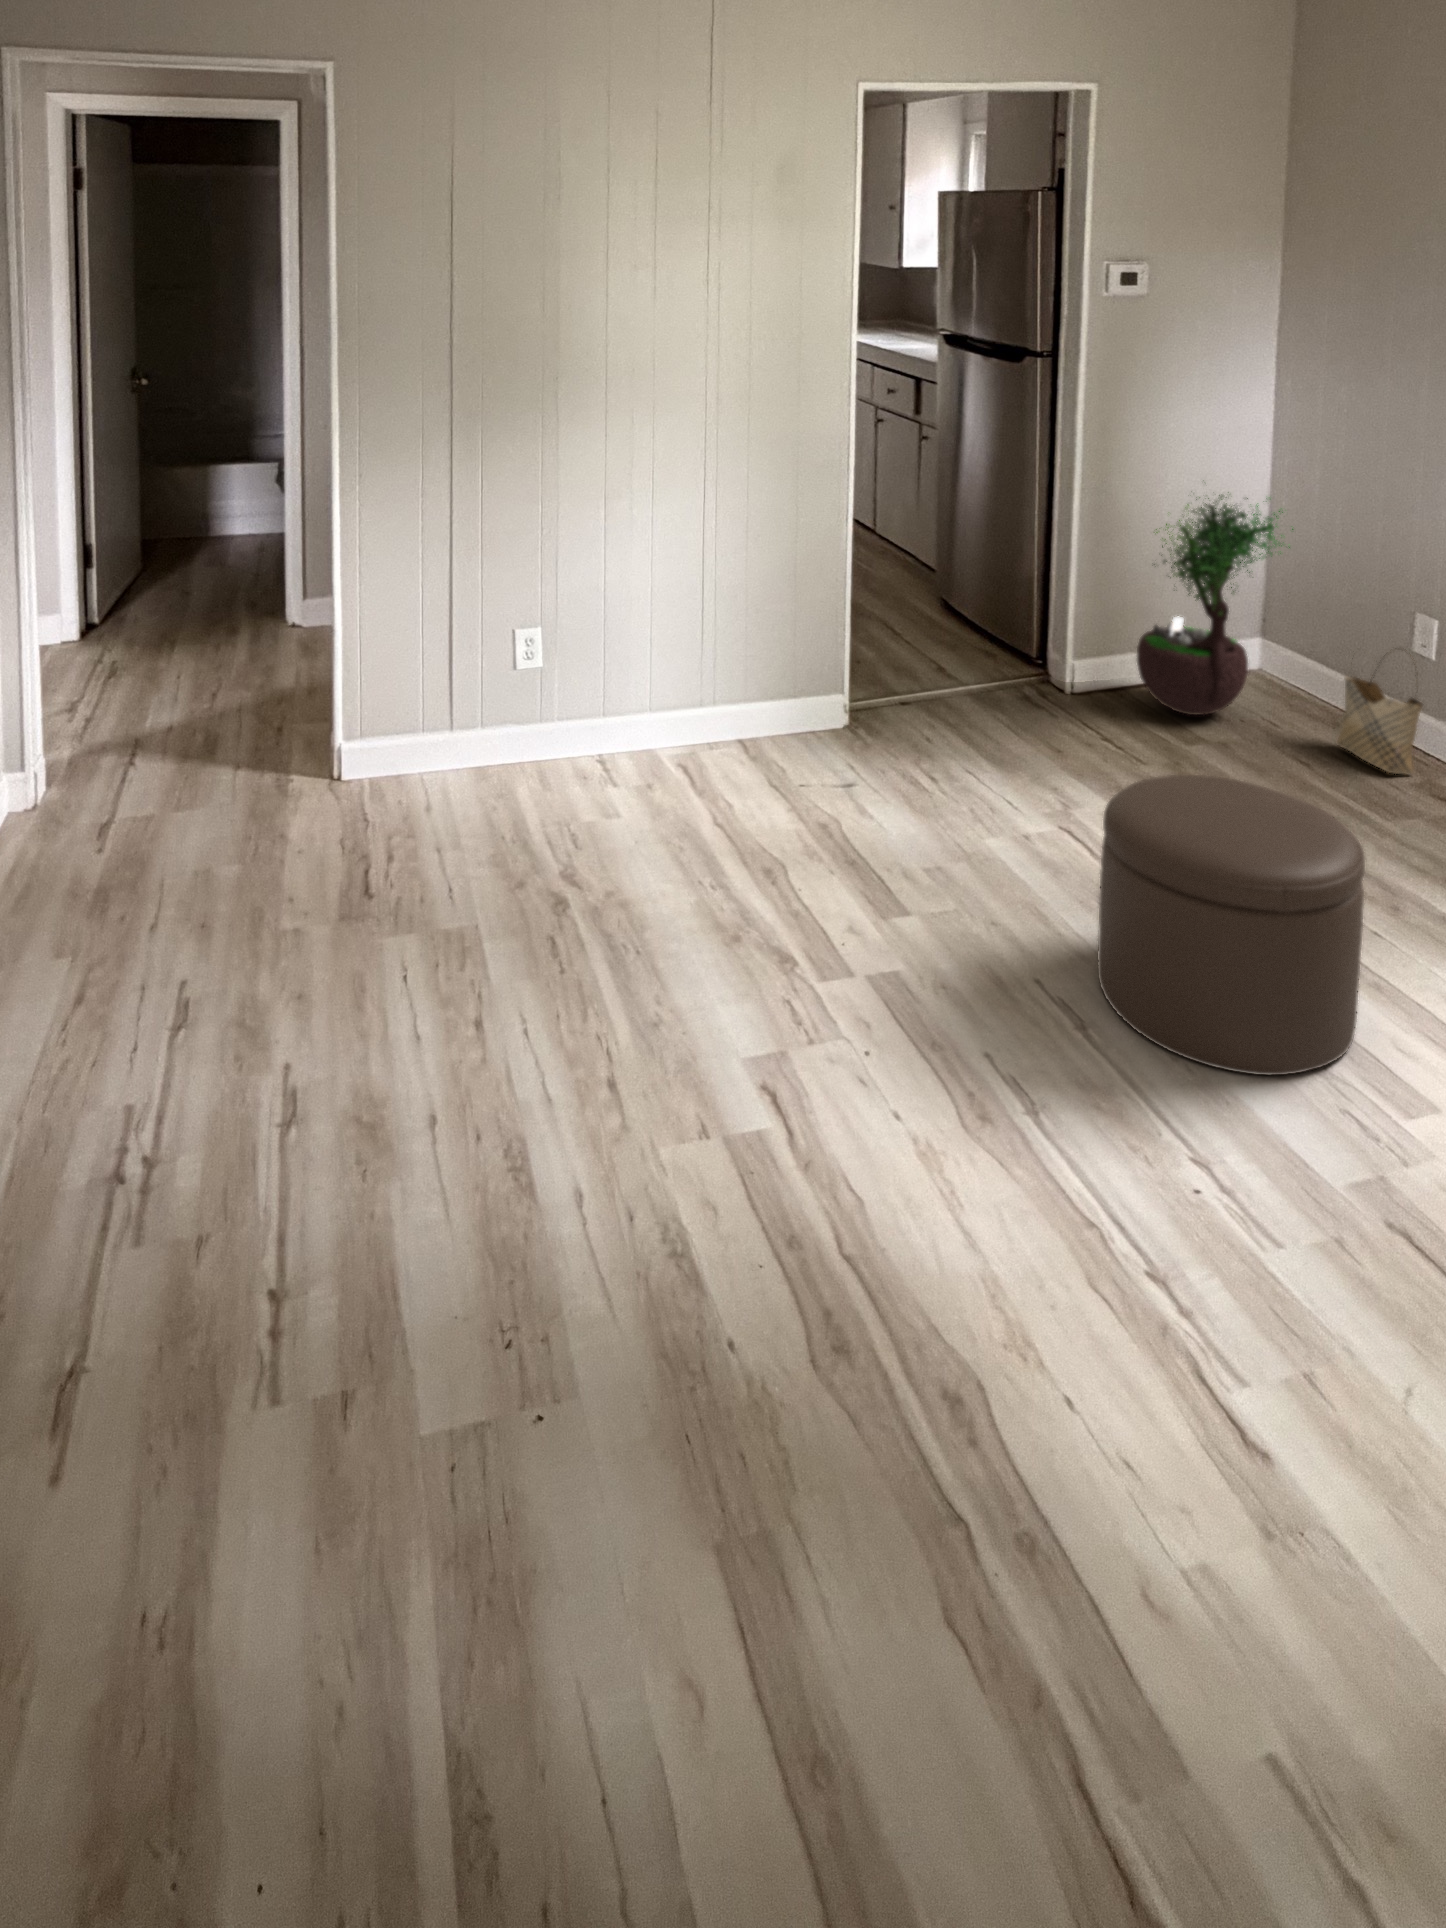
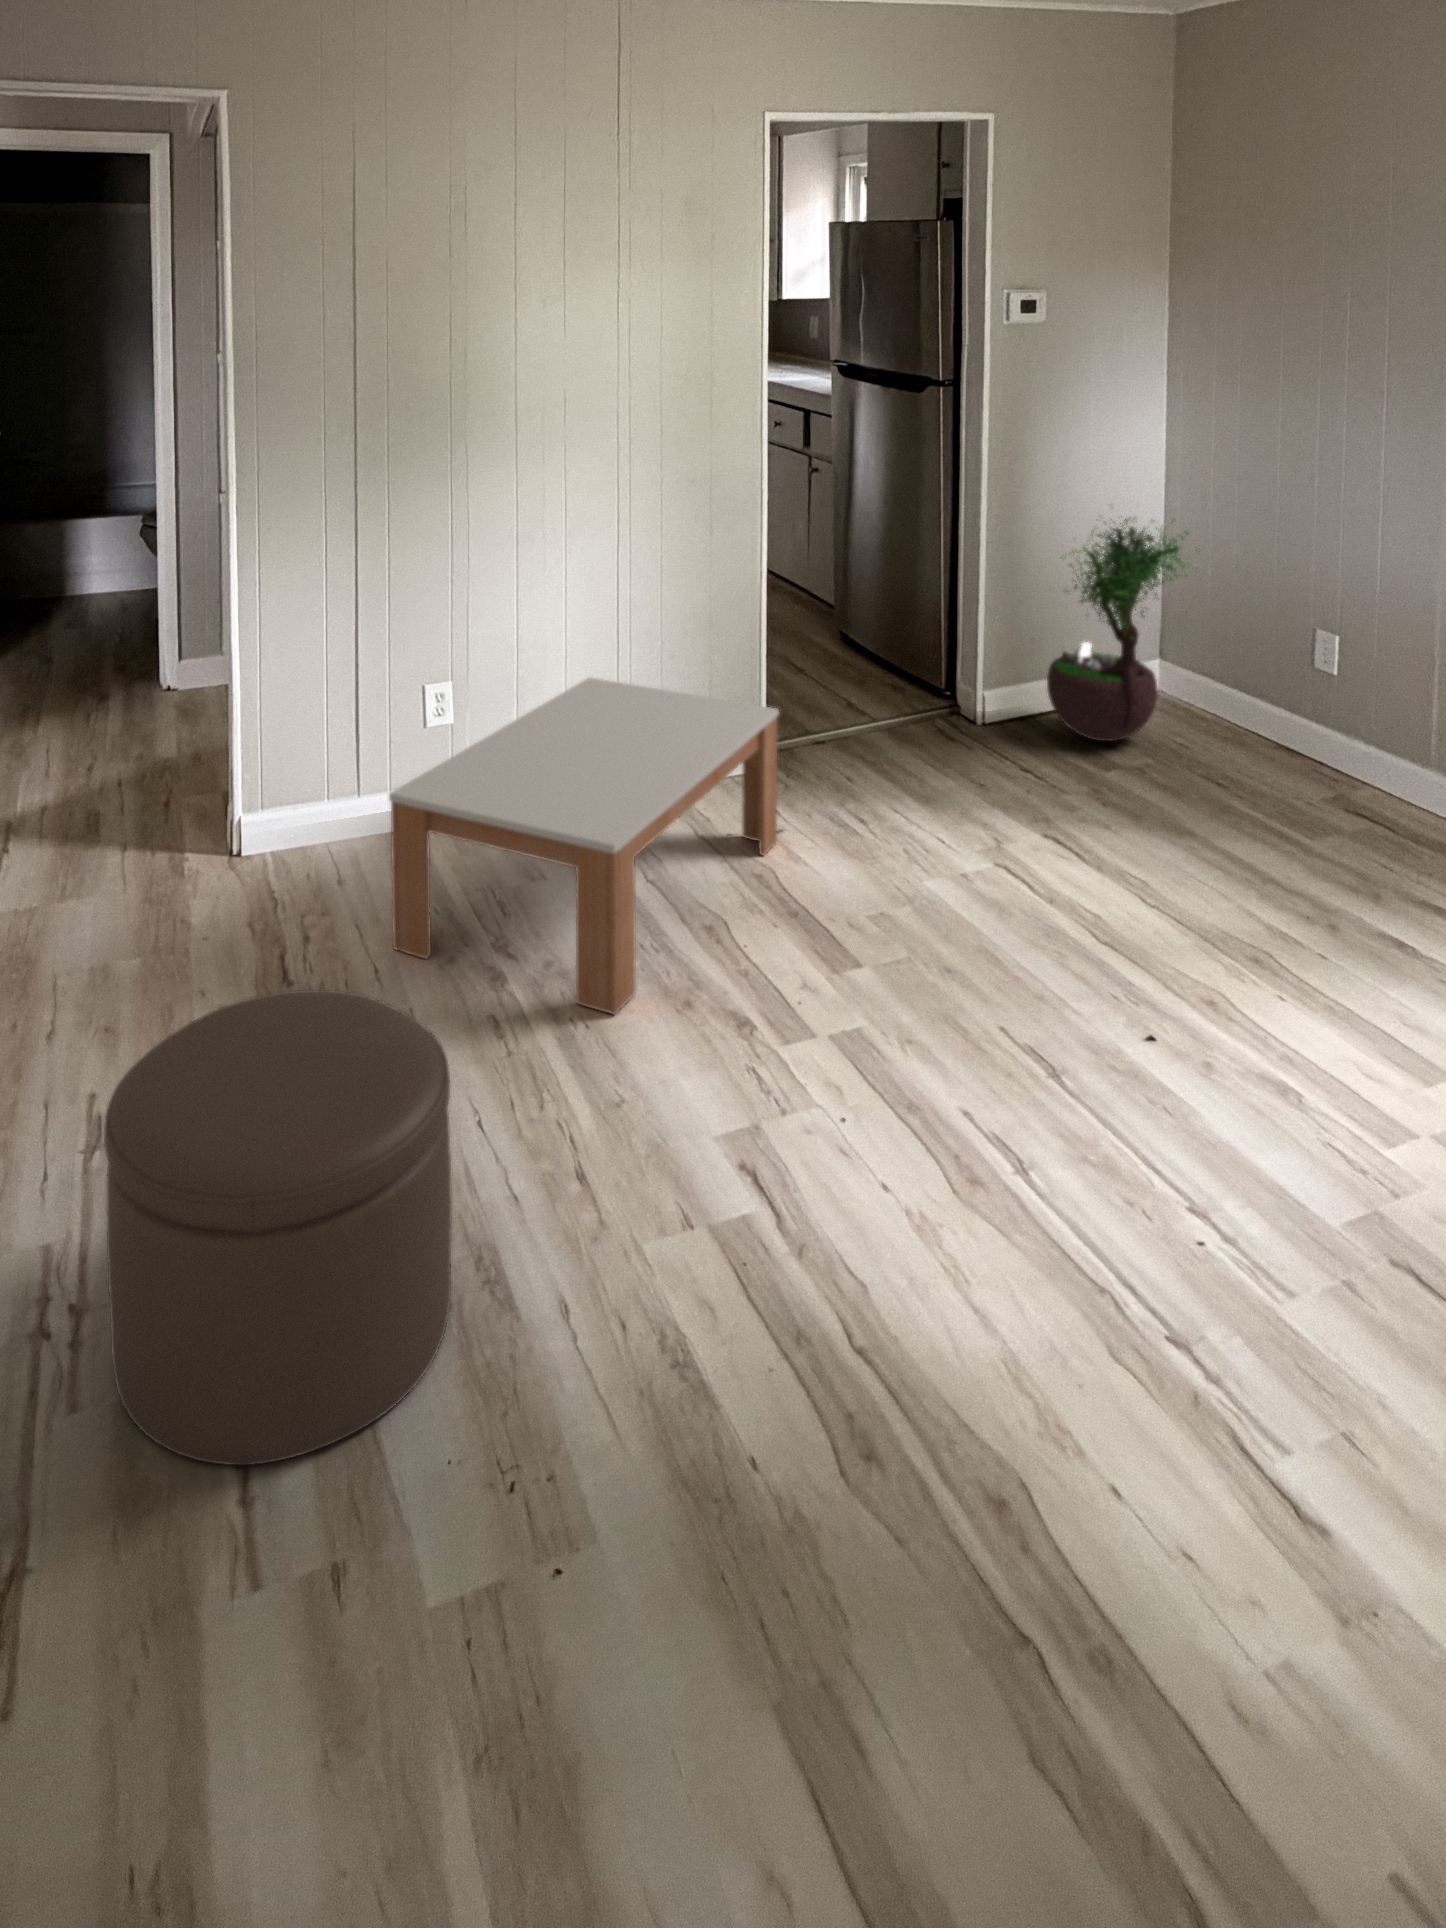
coffee table: none [468,628,852,943] -> present [389,678,778,1014]
woven basket: present [1337,648,1423,774] -> none [1248,665,1334,791]
ottoman: present [1097,775,1365,1075] -> present [104,990,452,1465]

